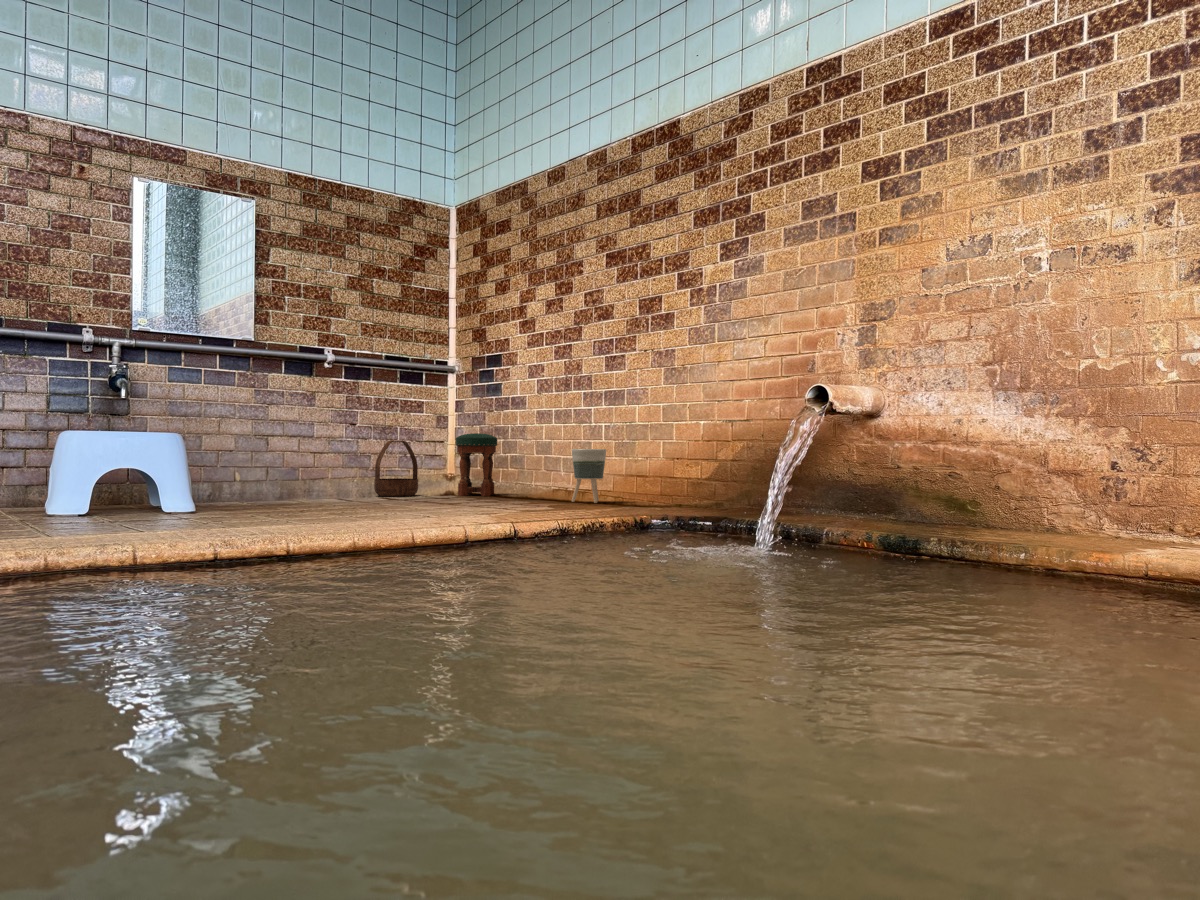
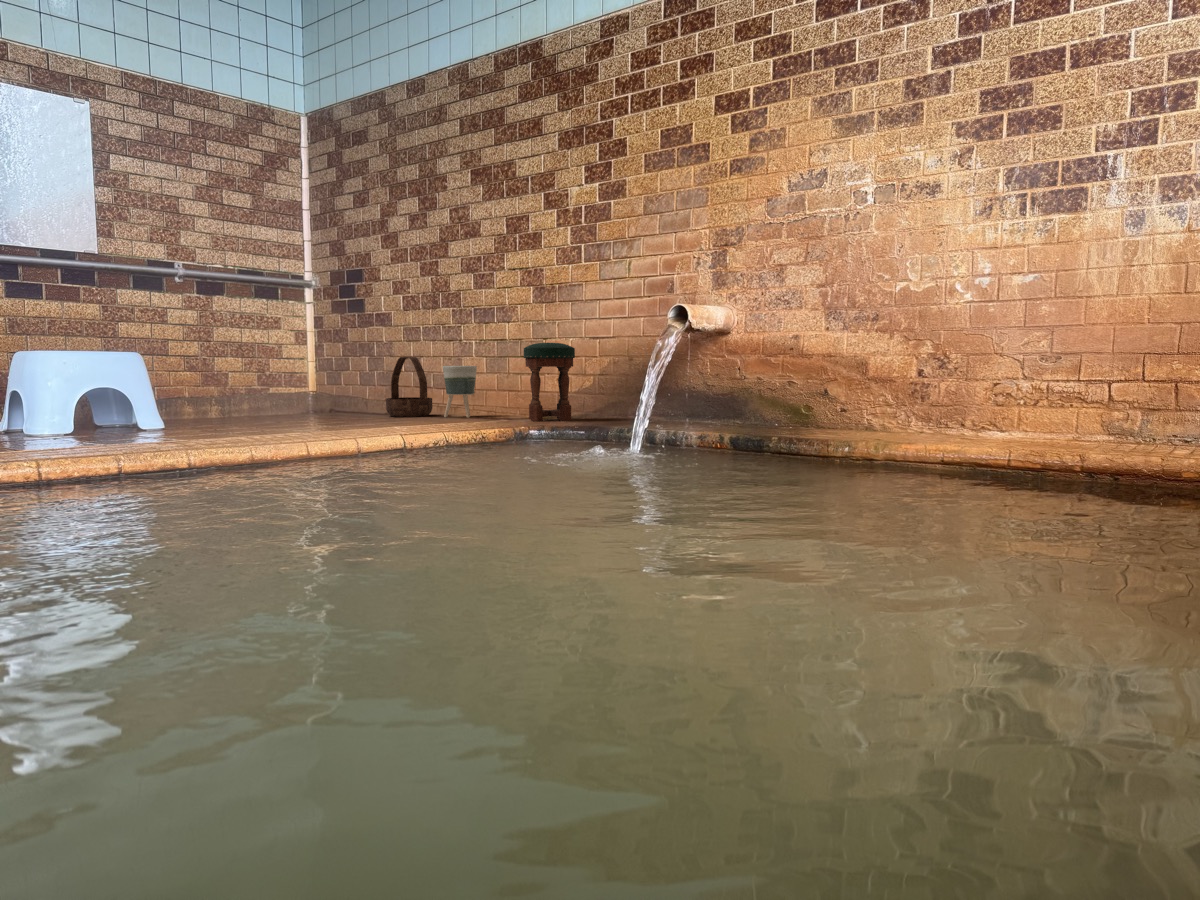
stool: present [456,433,497,496] -> present [523,343,575,421]
basket: present [374,440,418,497] -> present [386,357,432,417]

